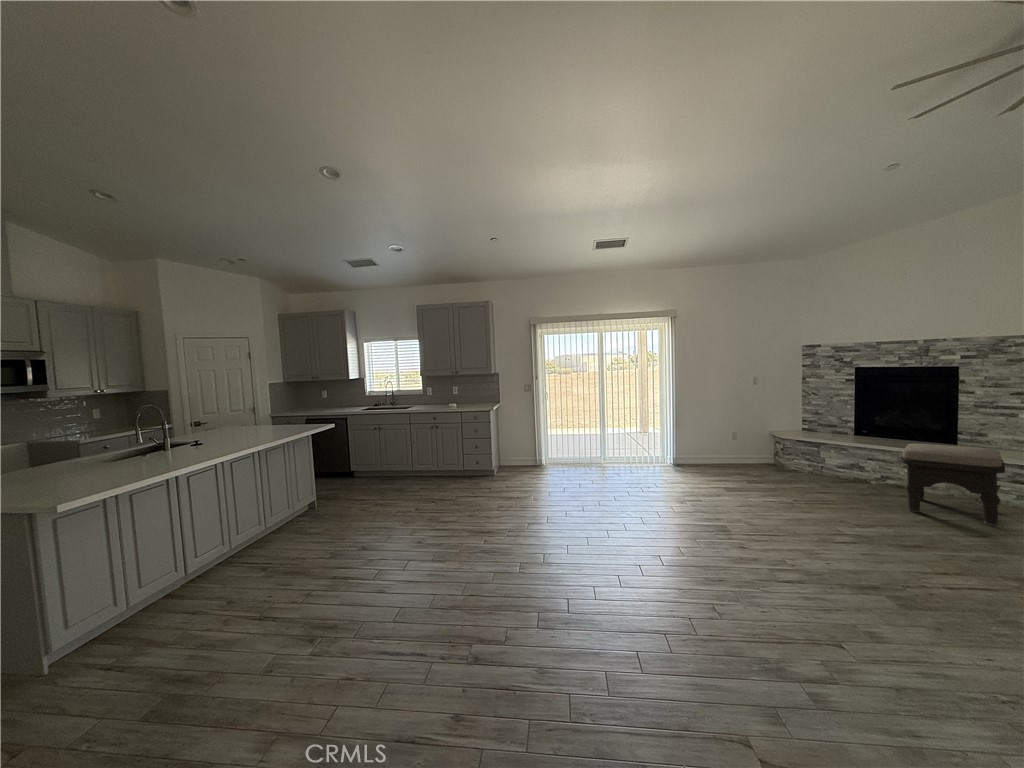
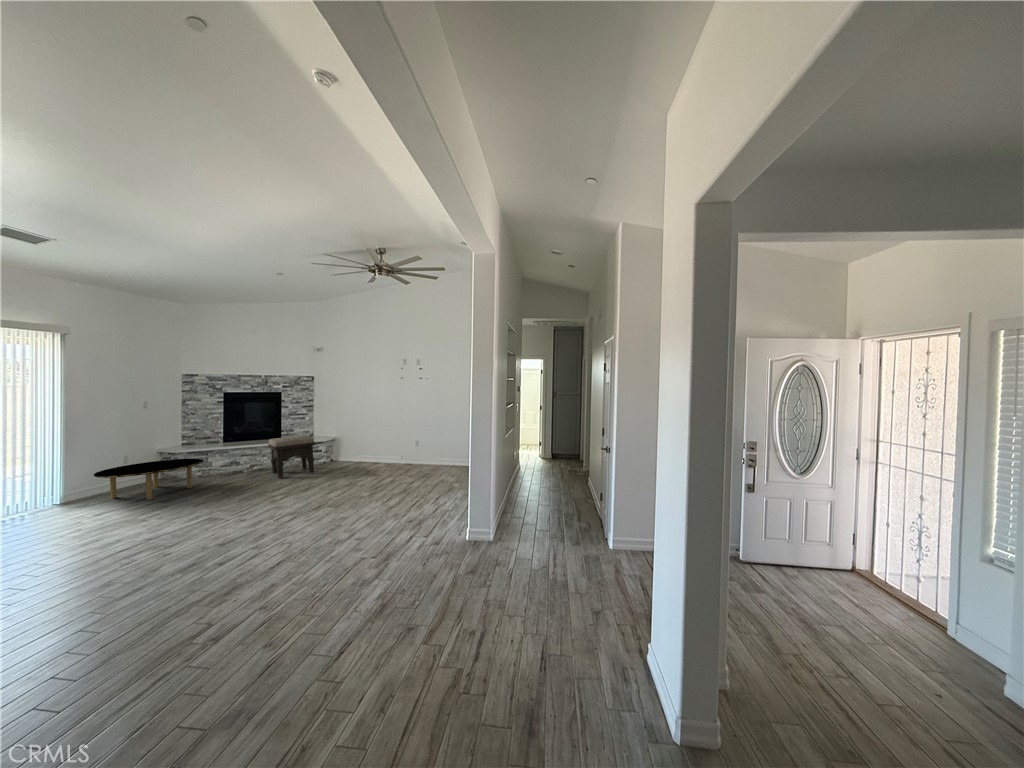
coffee table: none [695,441,798,482] -> present [93,459,203,499]

